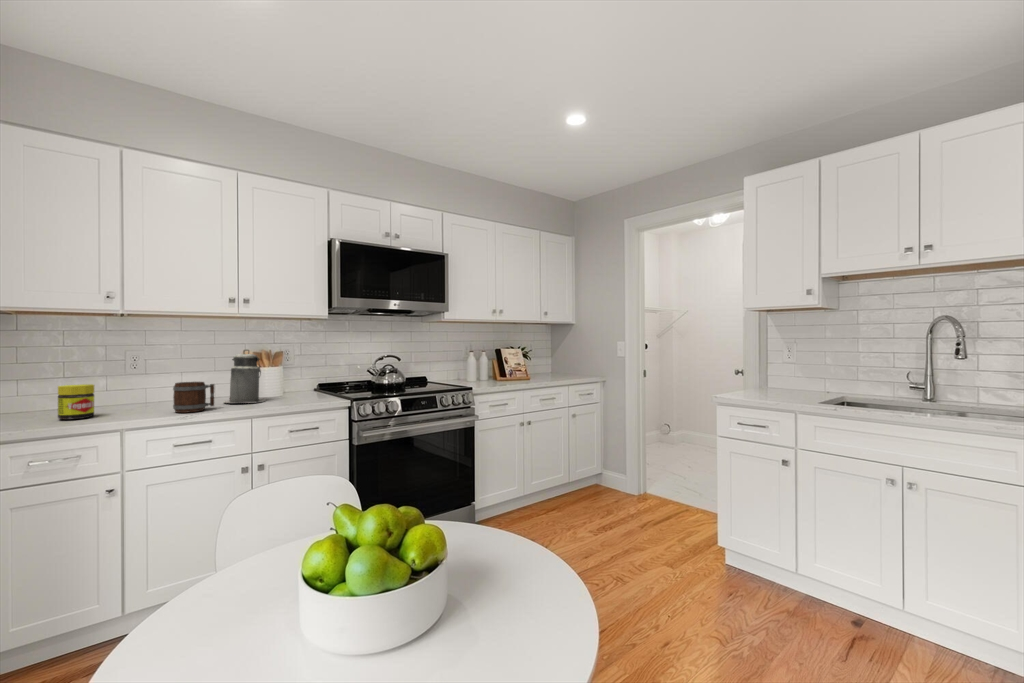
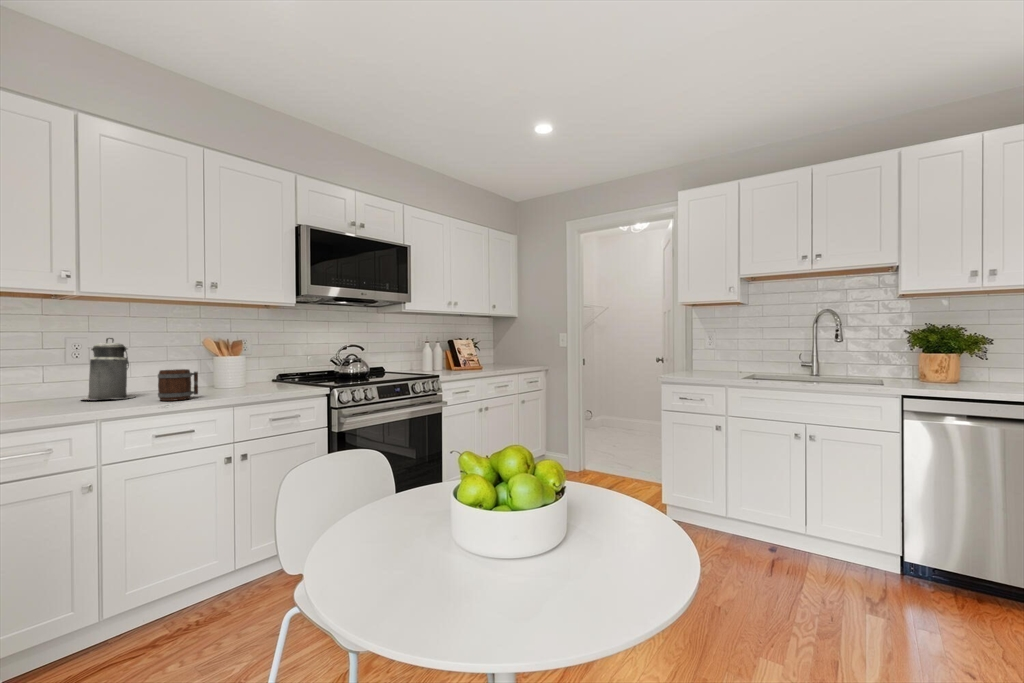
canister: present [225,349,266,403] -> present [83,338,135,400]
jar: present [58,384,94,420] -> none [33,373,73,409]

